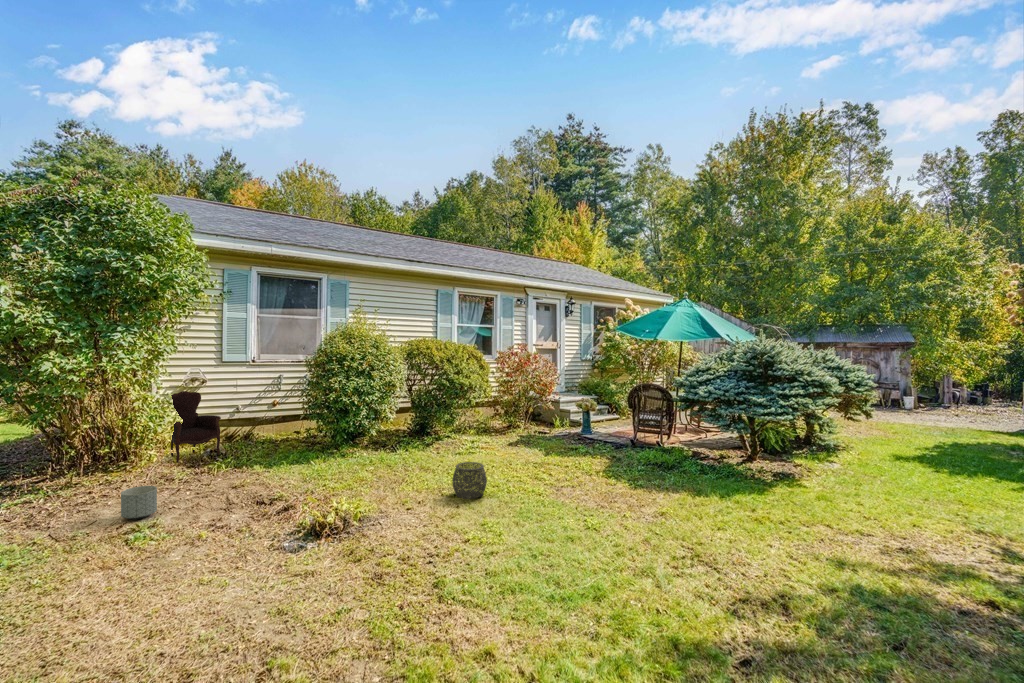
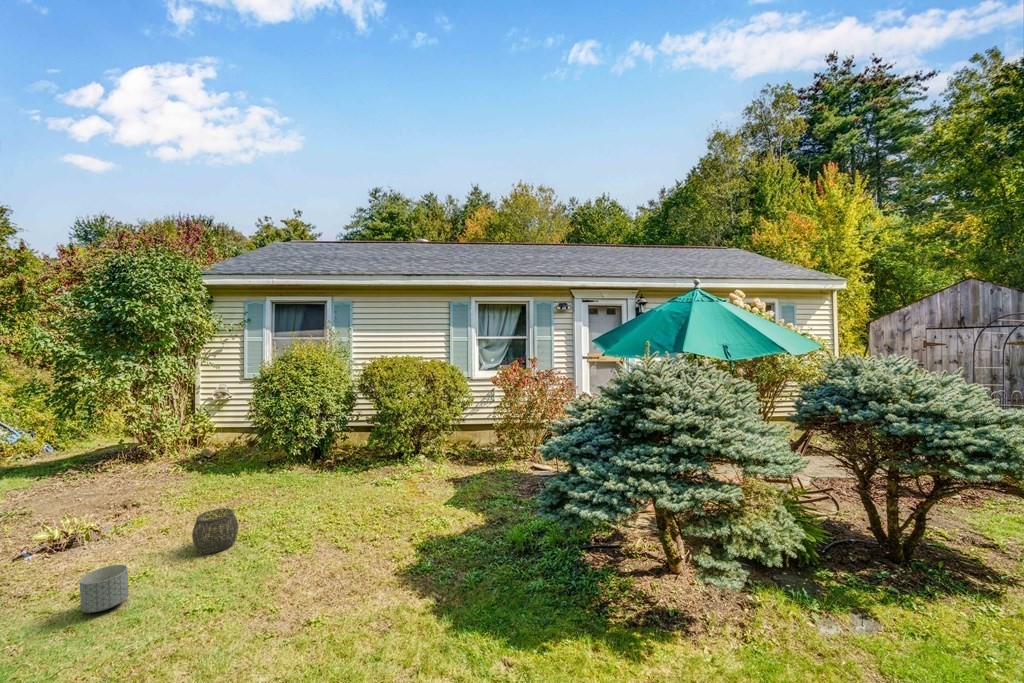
armchair: present [171,391,221,463] -> none [191,402,232,459]
planter: present [121,486,157,520] -> present [80,565,128,613]

